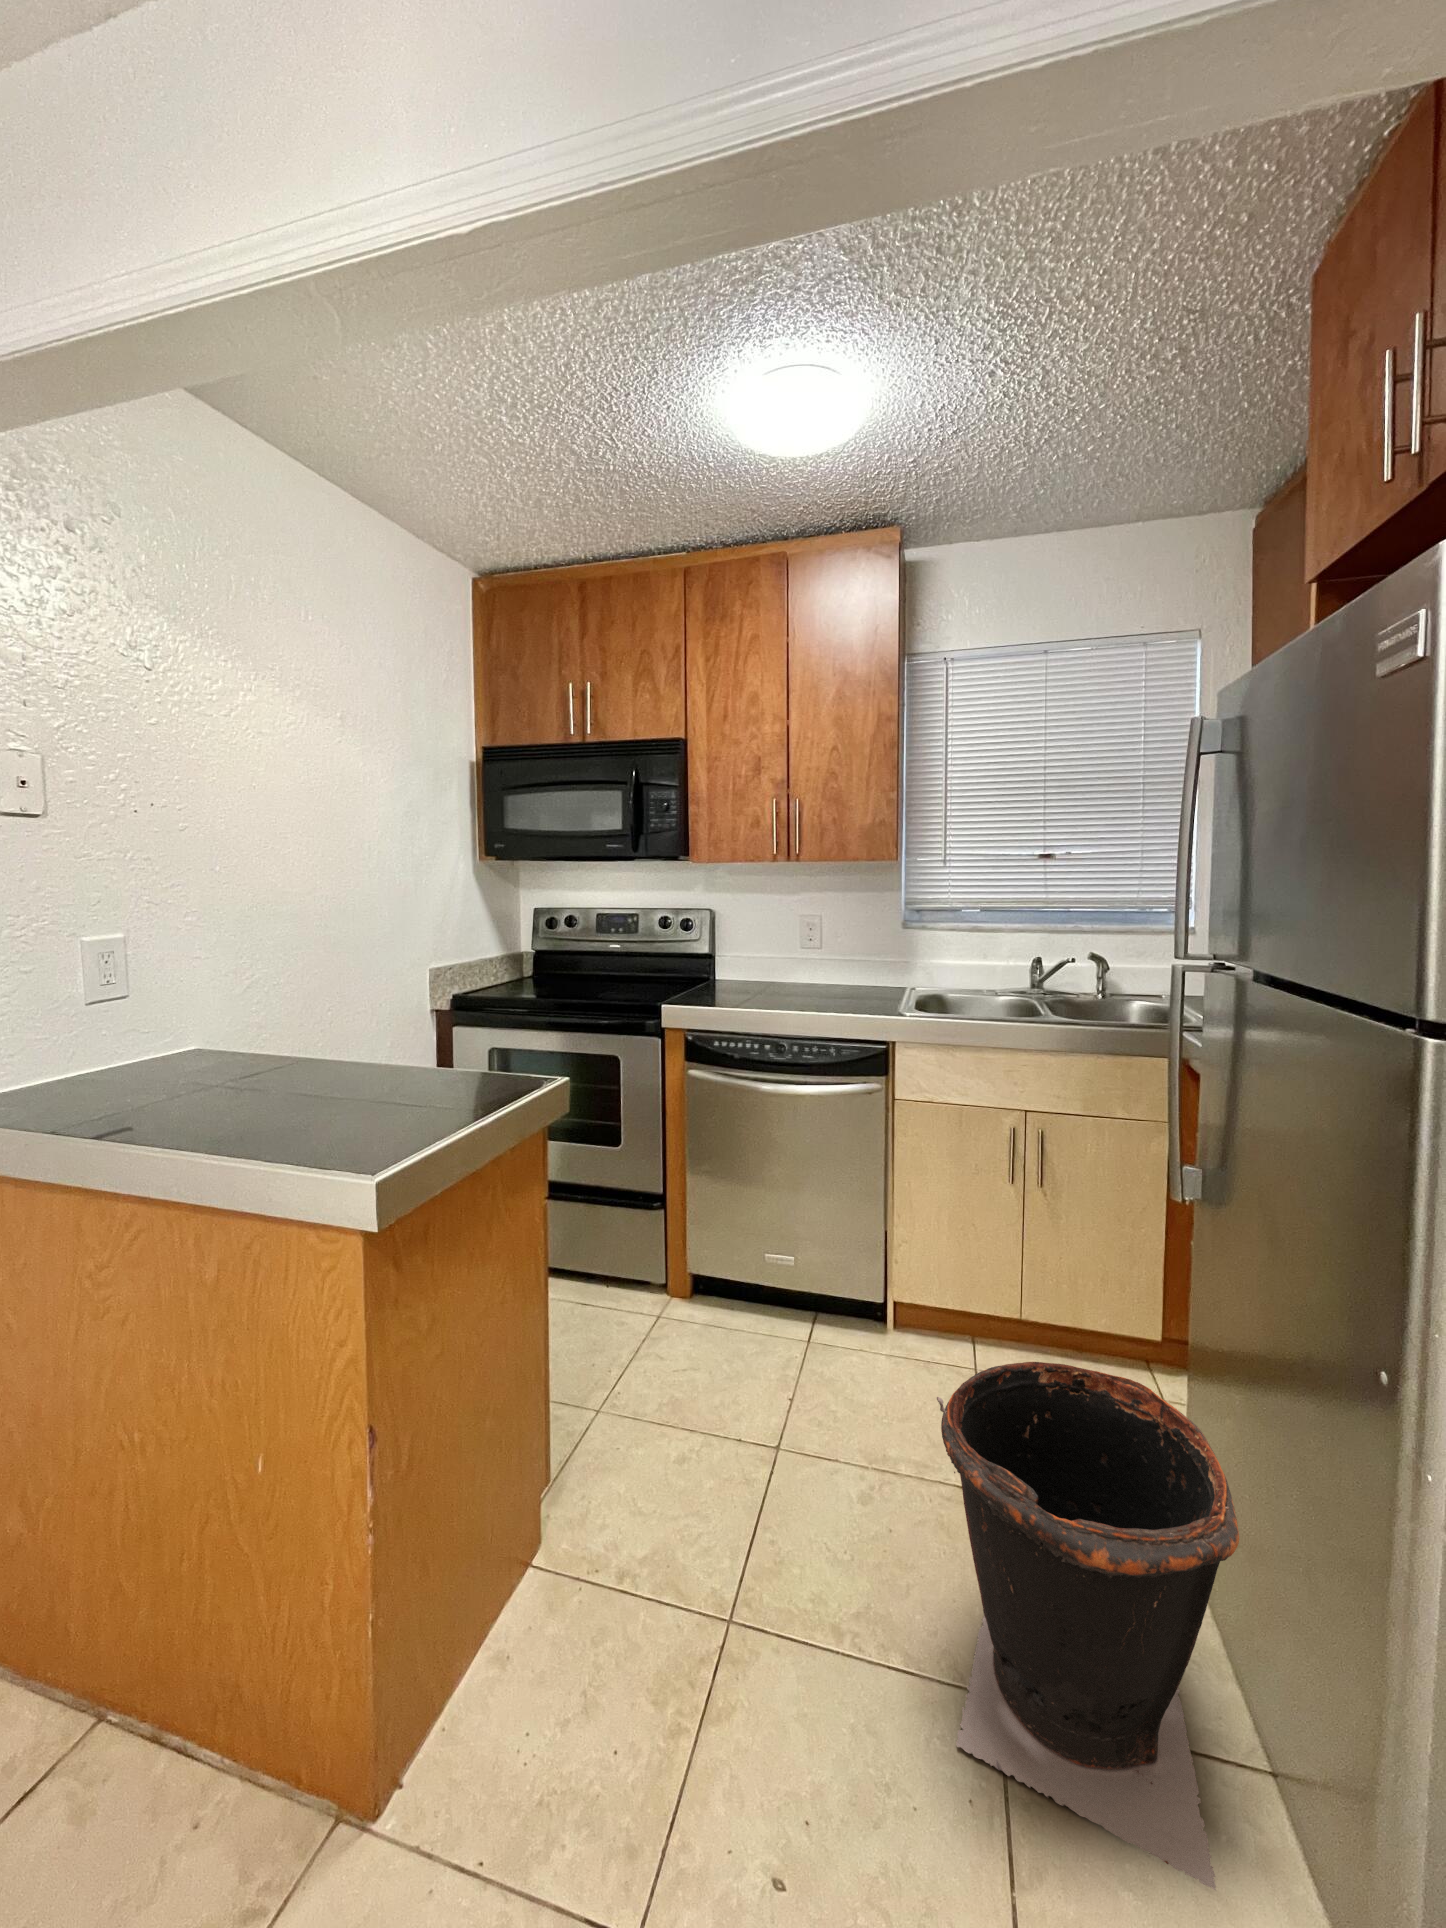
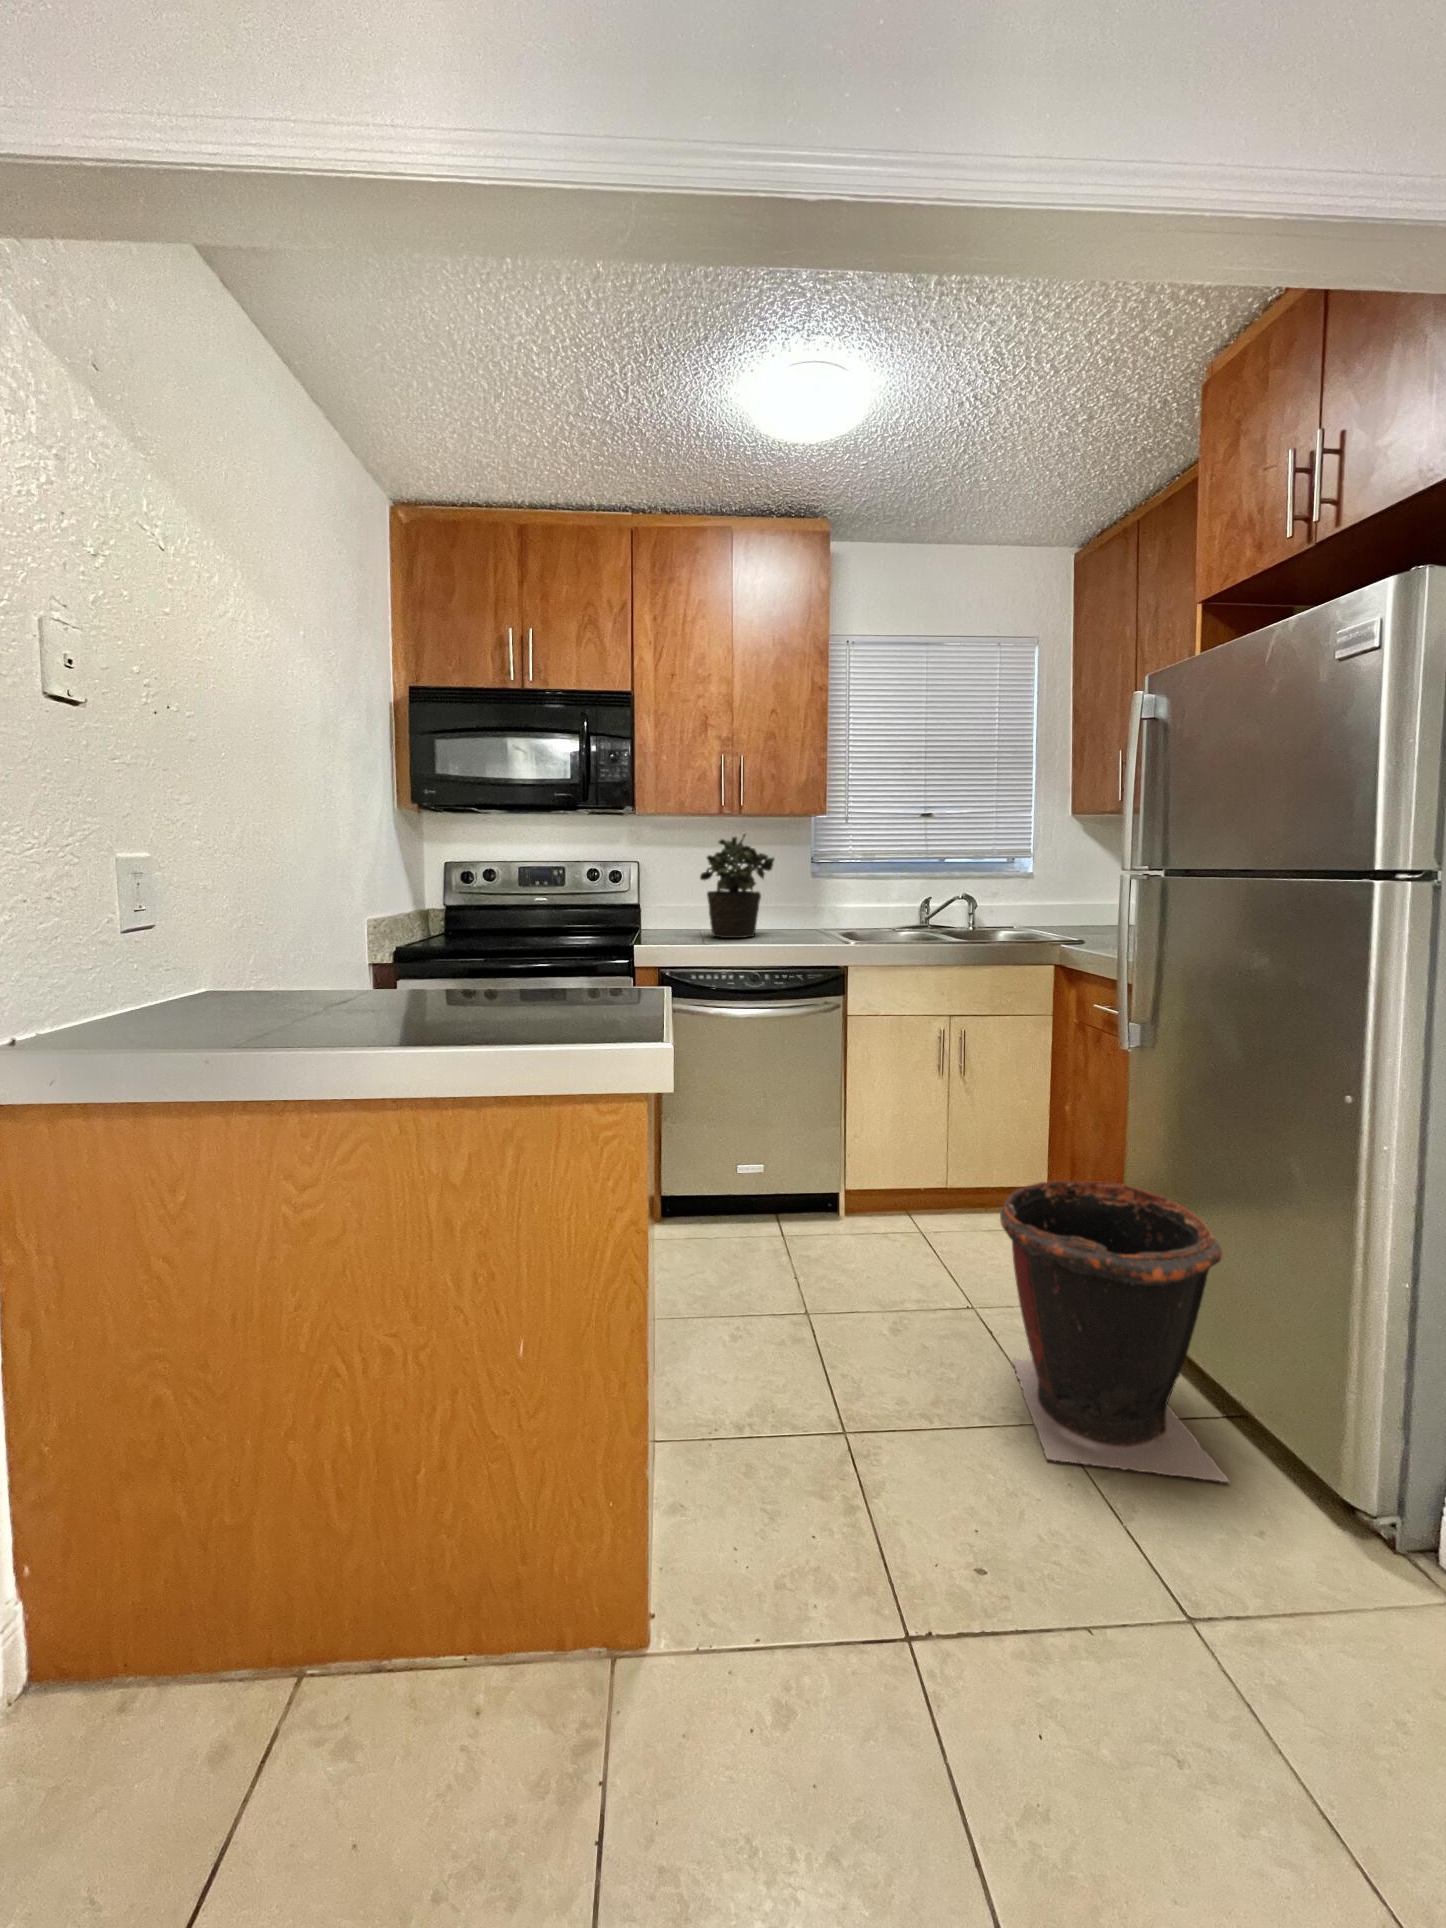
potted plant: none [762,881,845,995] -> present [700,834,775,938]

